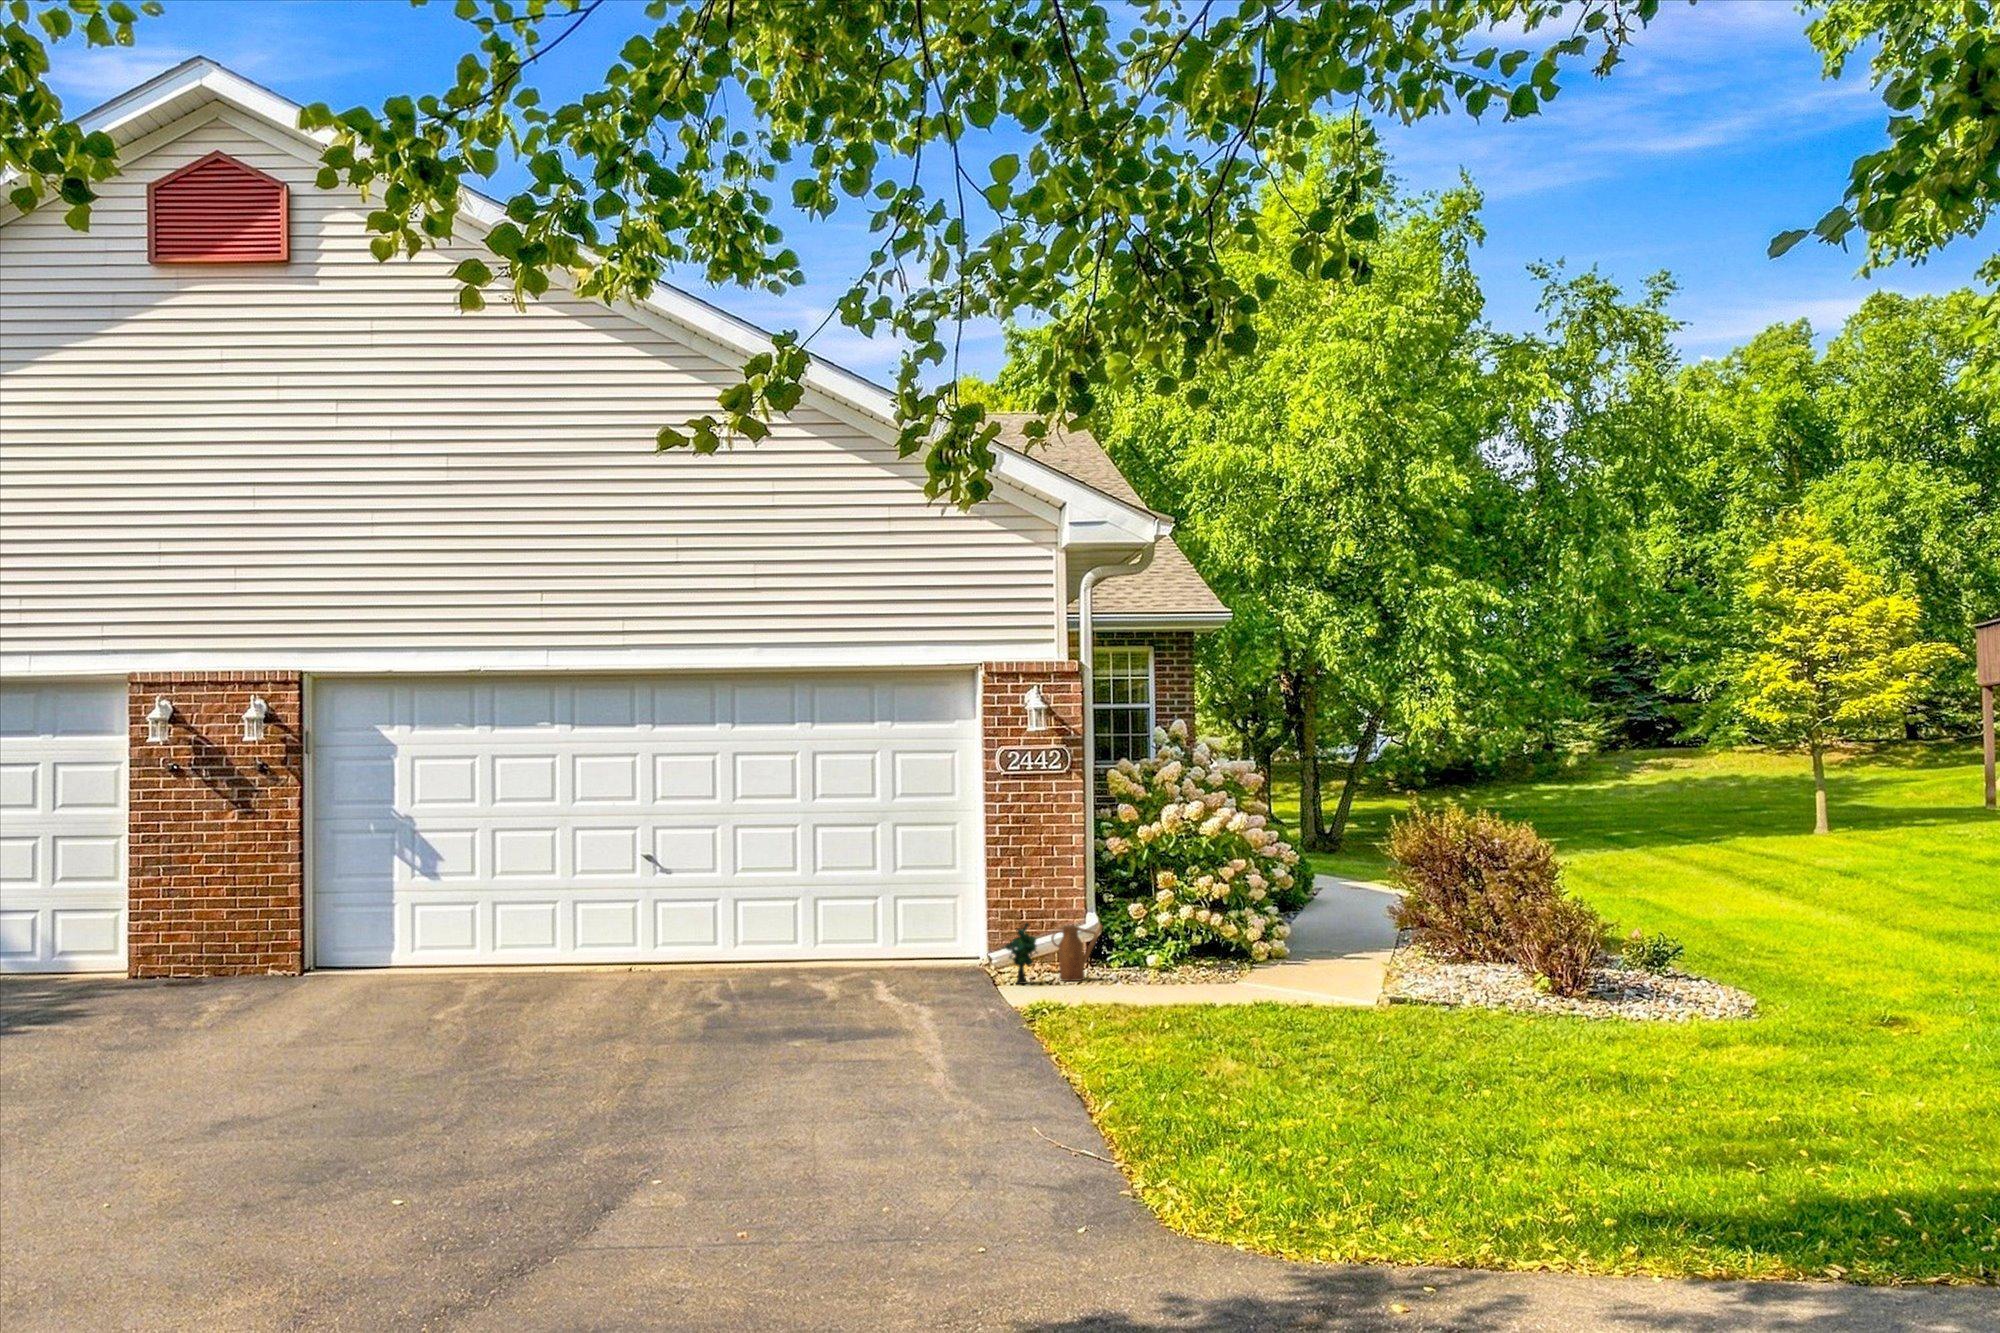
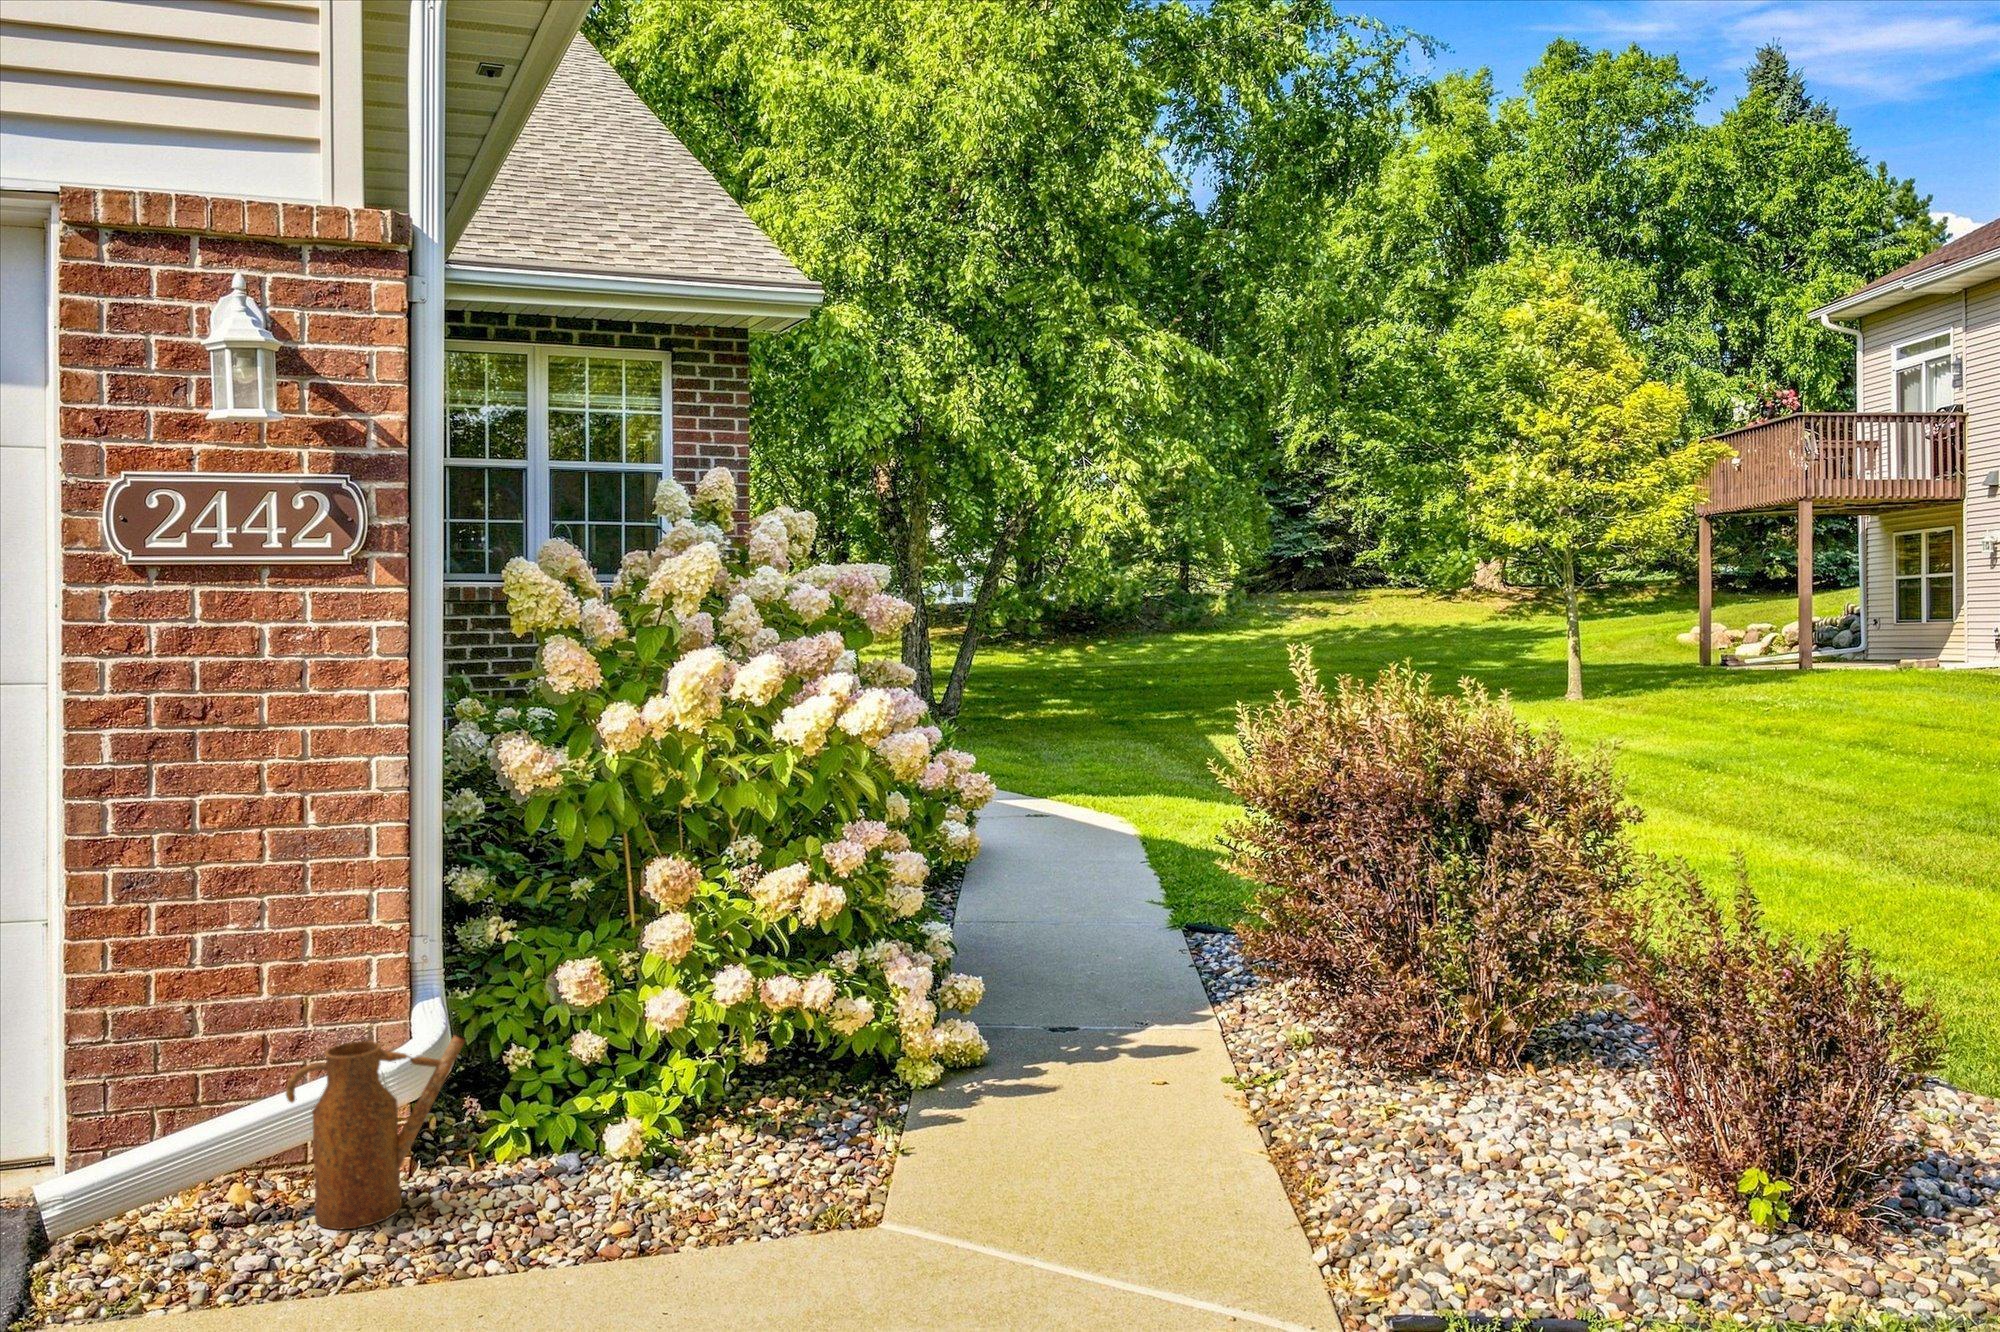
decorative plant: present [1005,923,1037,984] -> none [94,1052,232,1261]

